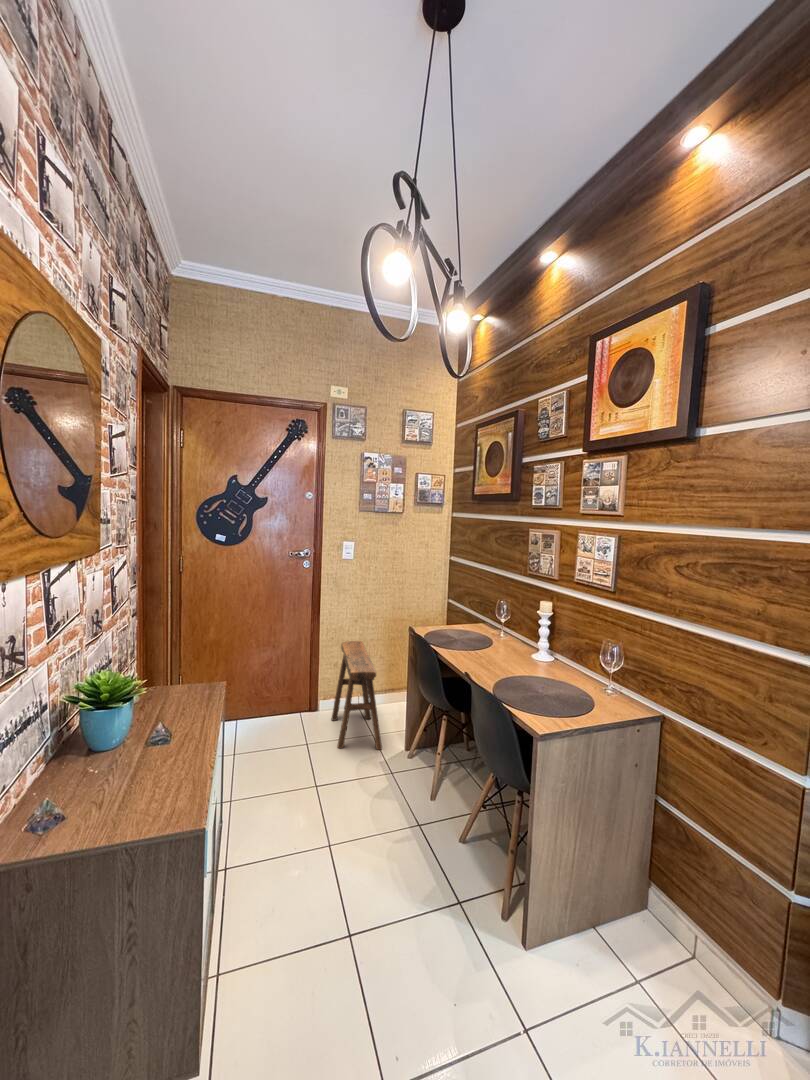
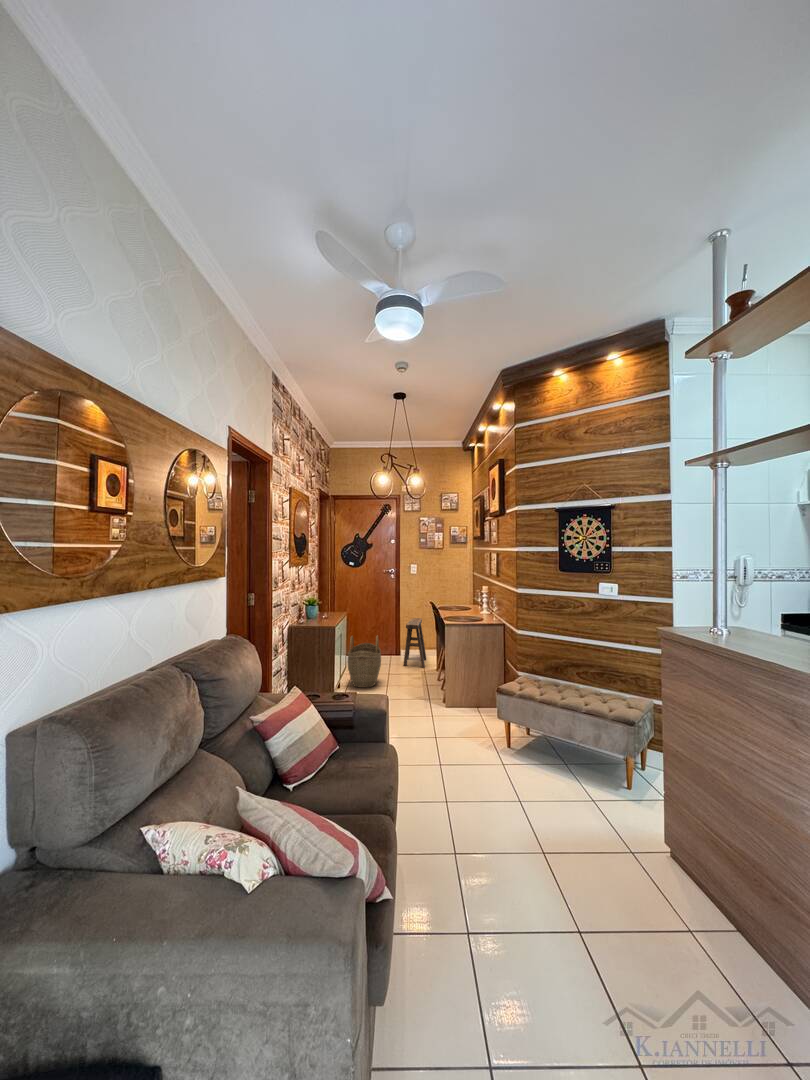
woven basket: none [229,738,322,897] -> present [347,636,381,688]

